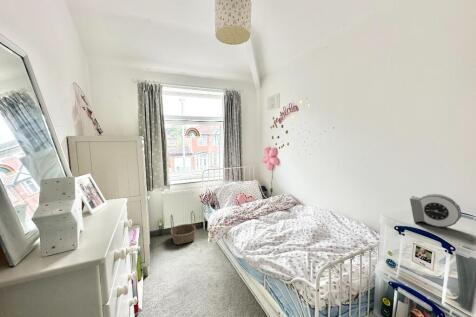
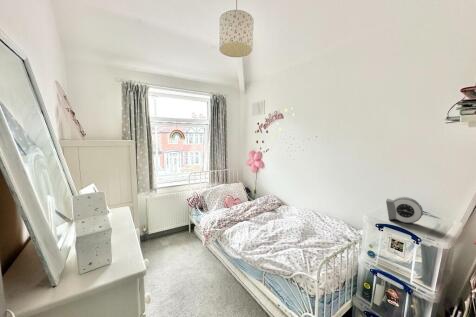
basket: present [170,211,196,244] -> none [157,215,183,250]

